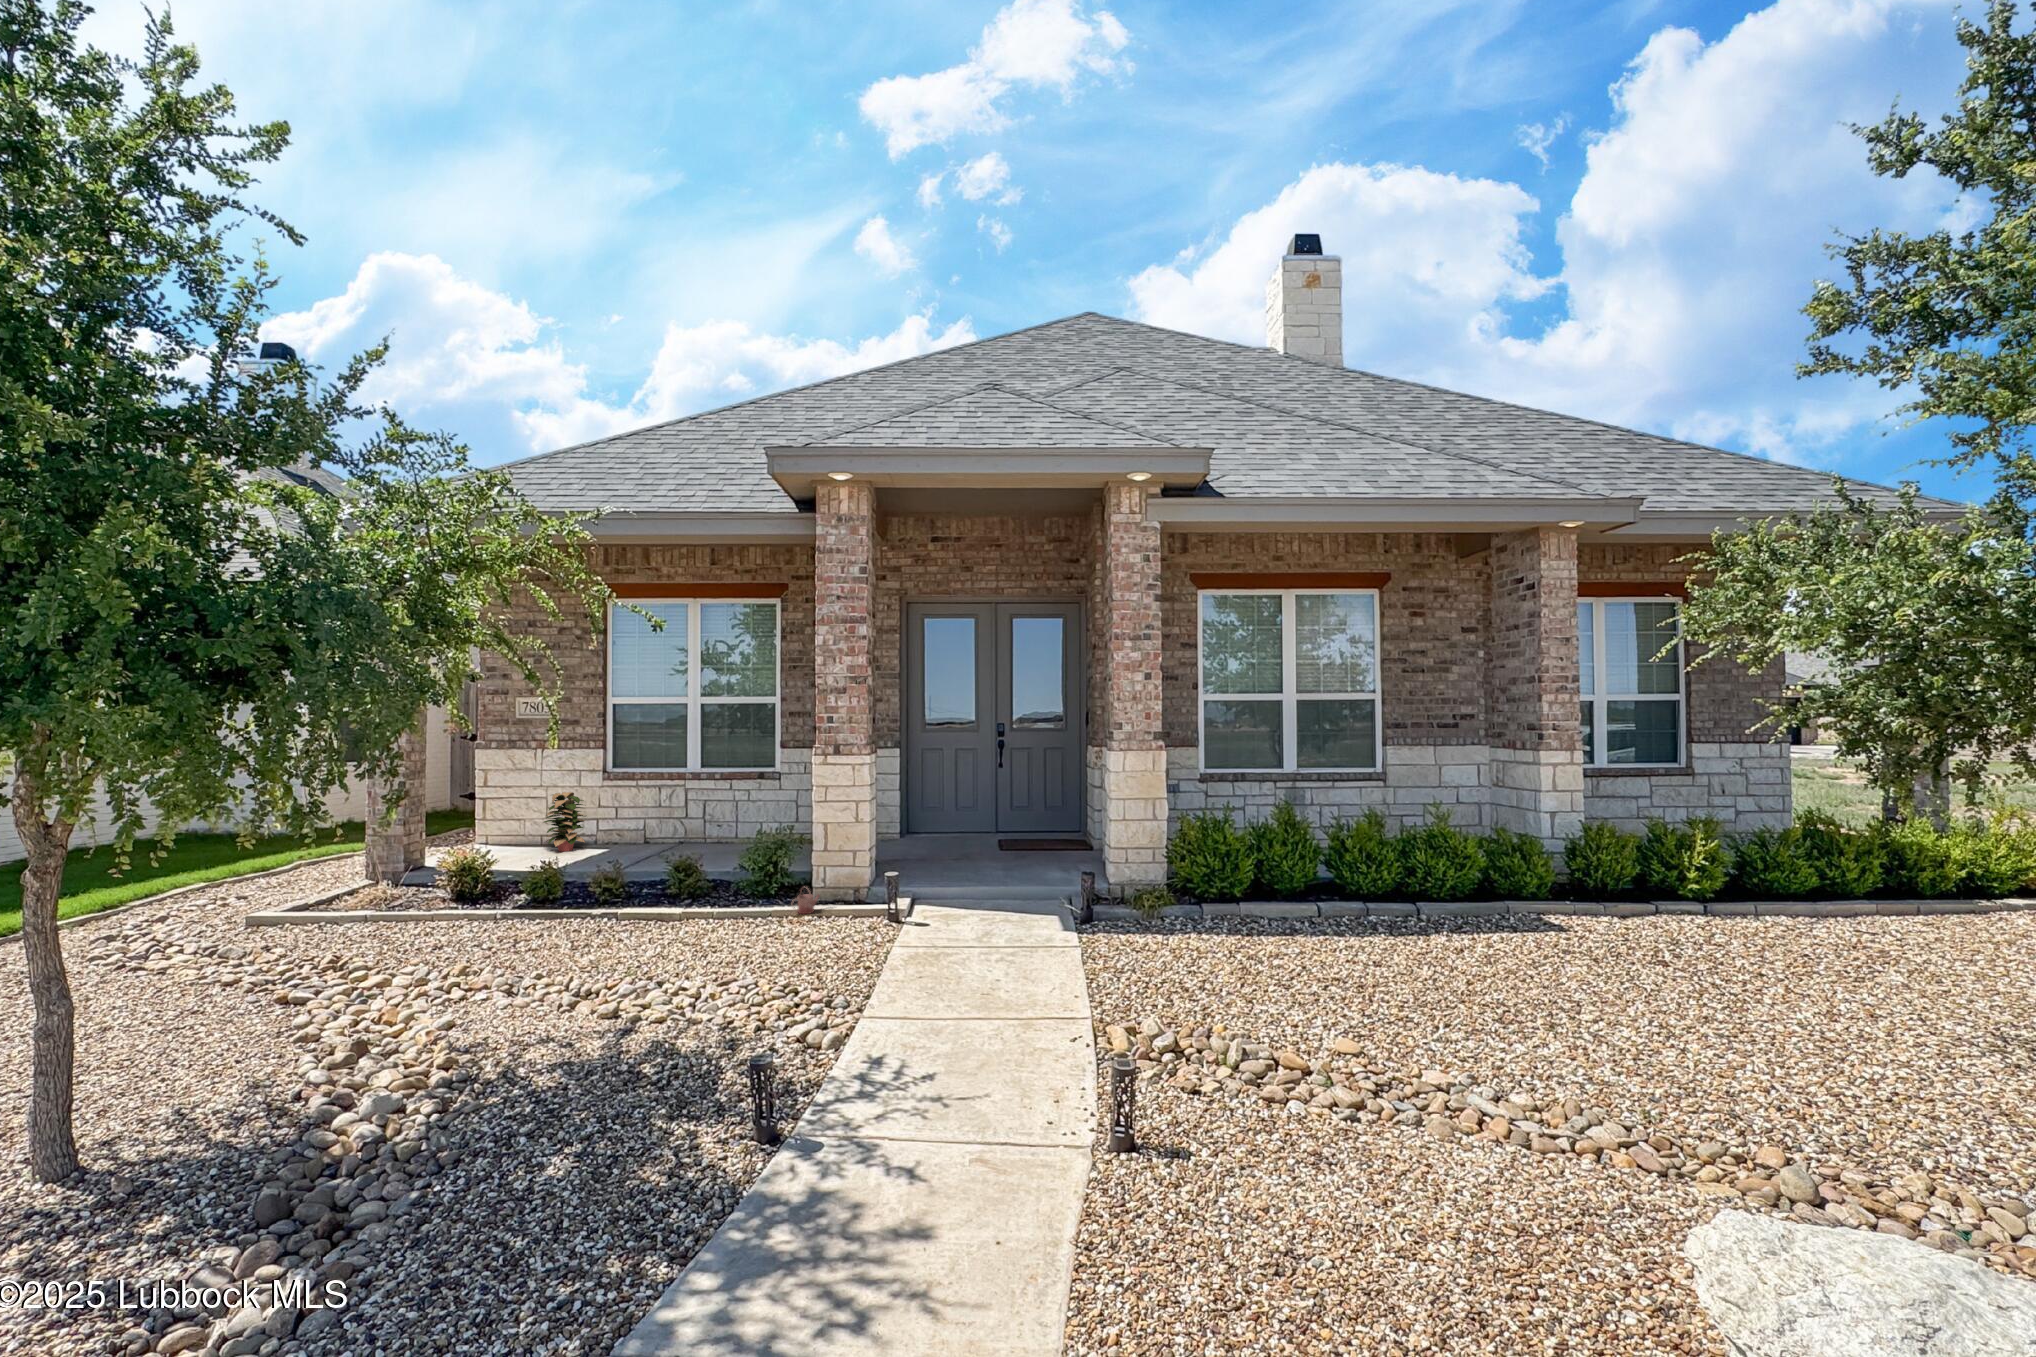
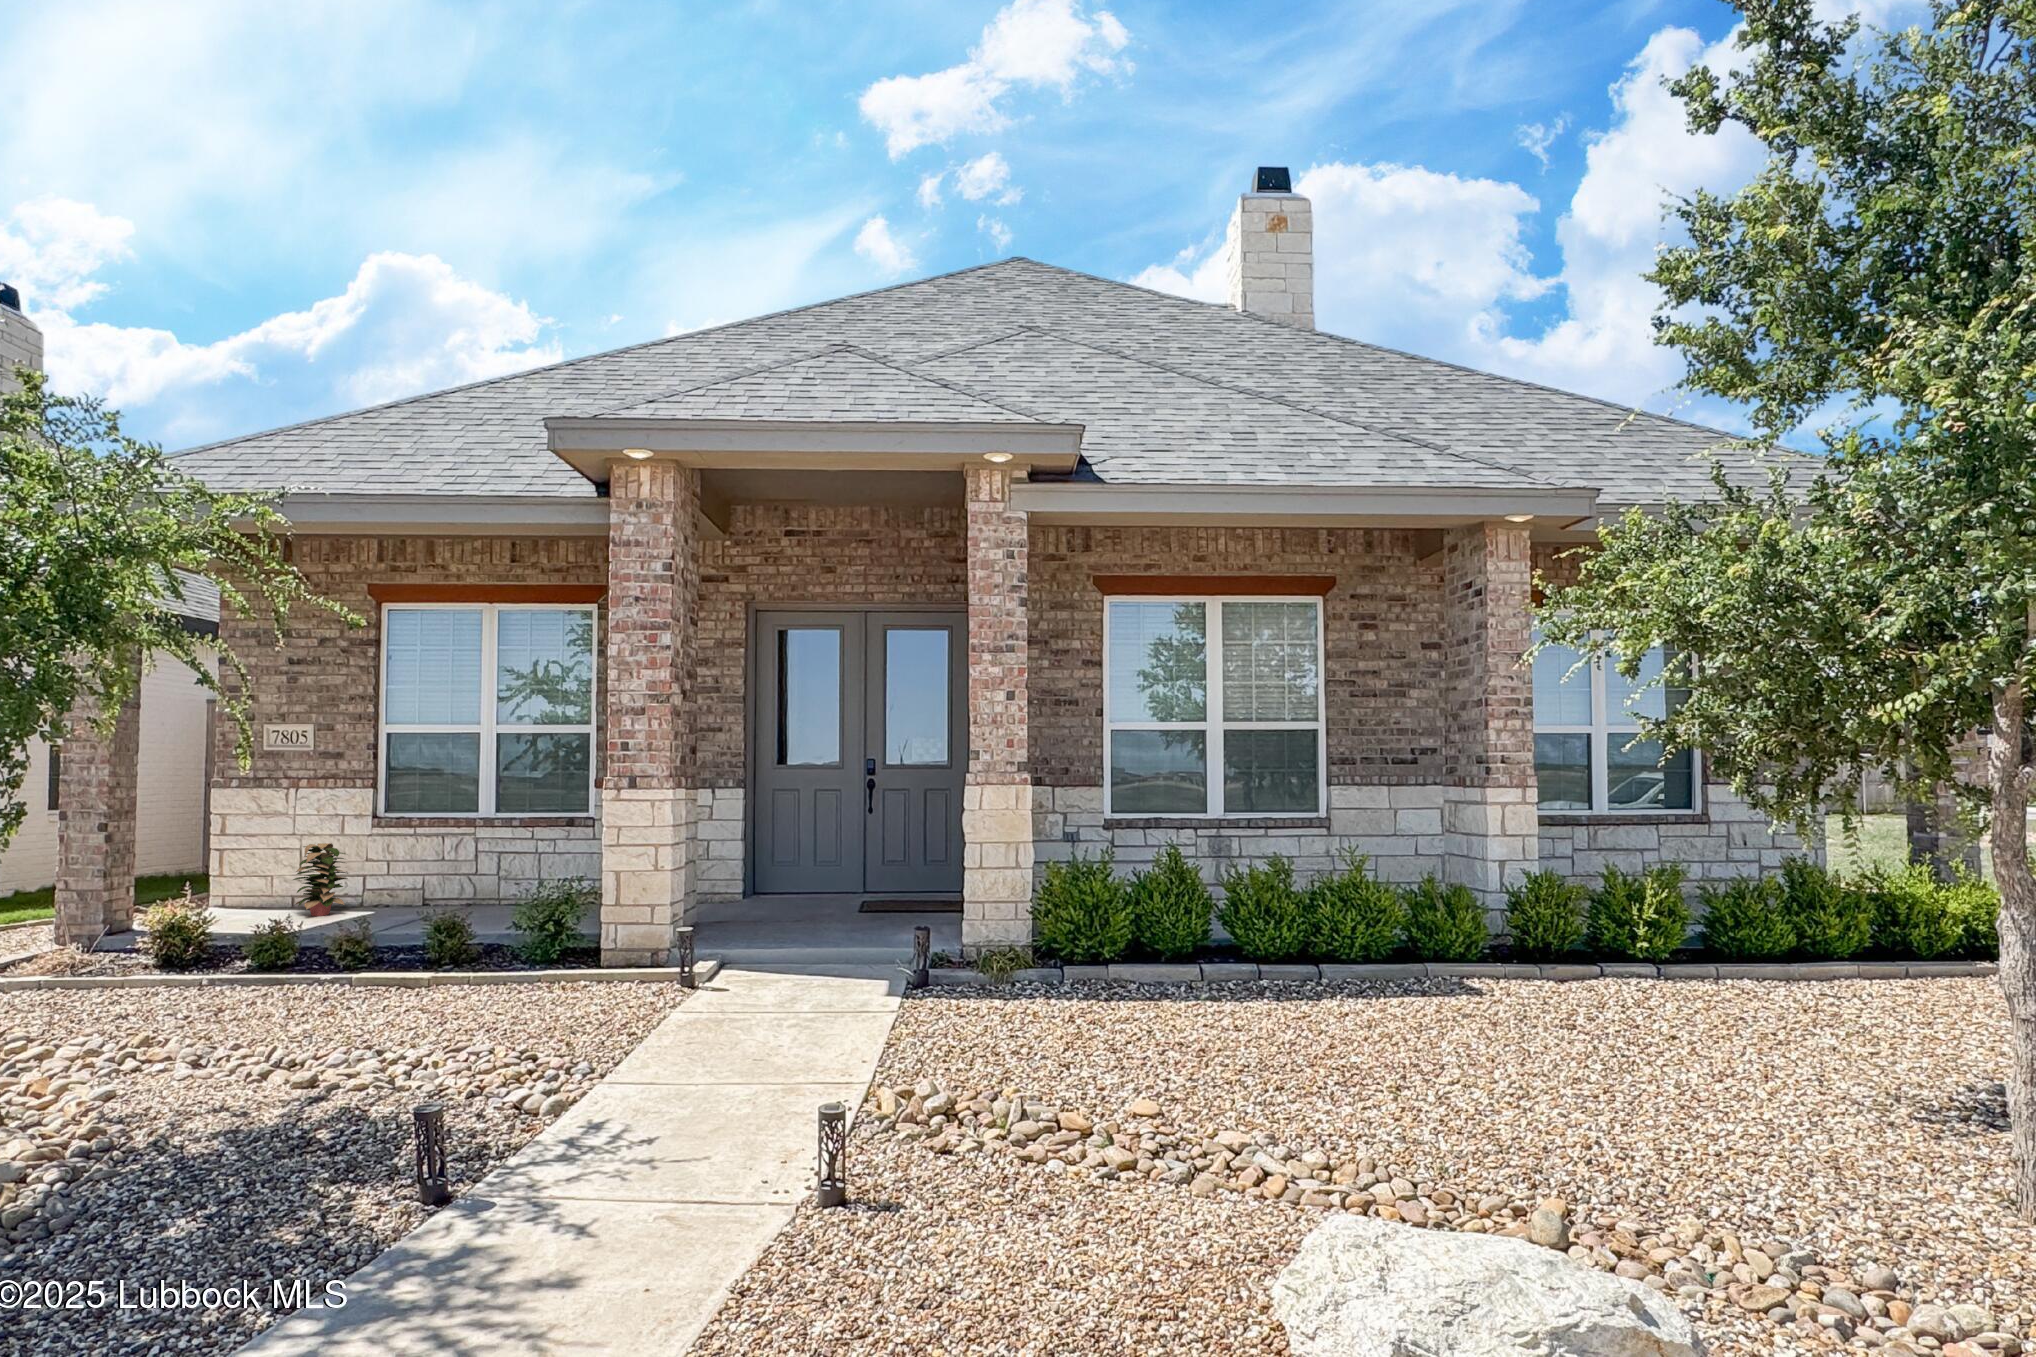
watering can: present [794,888,819,914] -> none [566,947,611,980]

